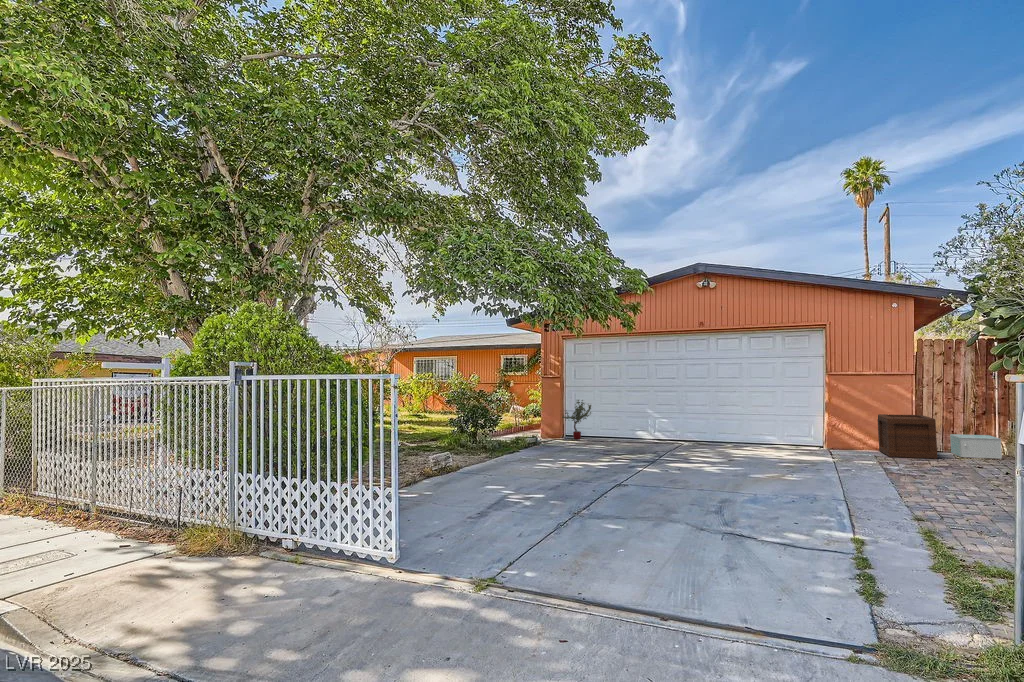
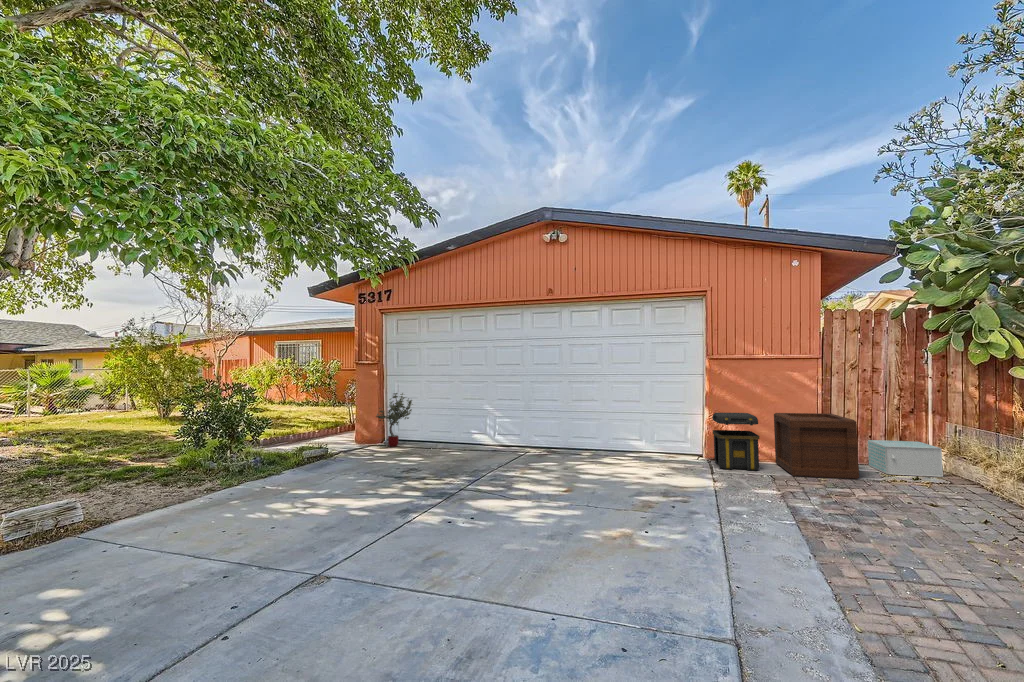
toolbox: none [830,414,866,454] -> present [712,412,760,470]

